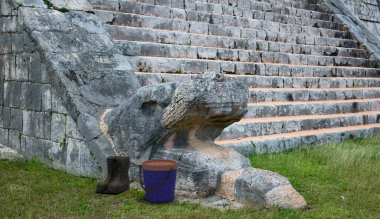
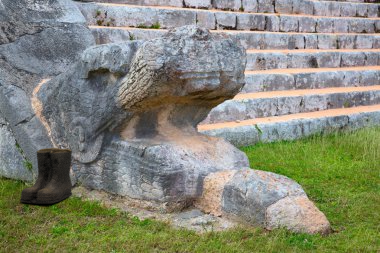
bucket: present [139,159,178,202] -> none [81,155,138,220]

